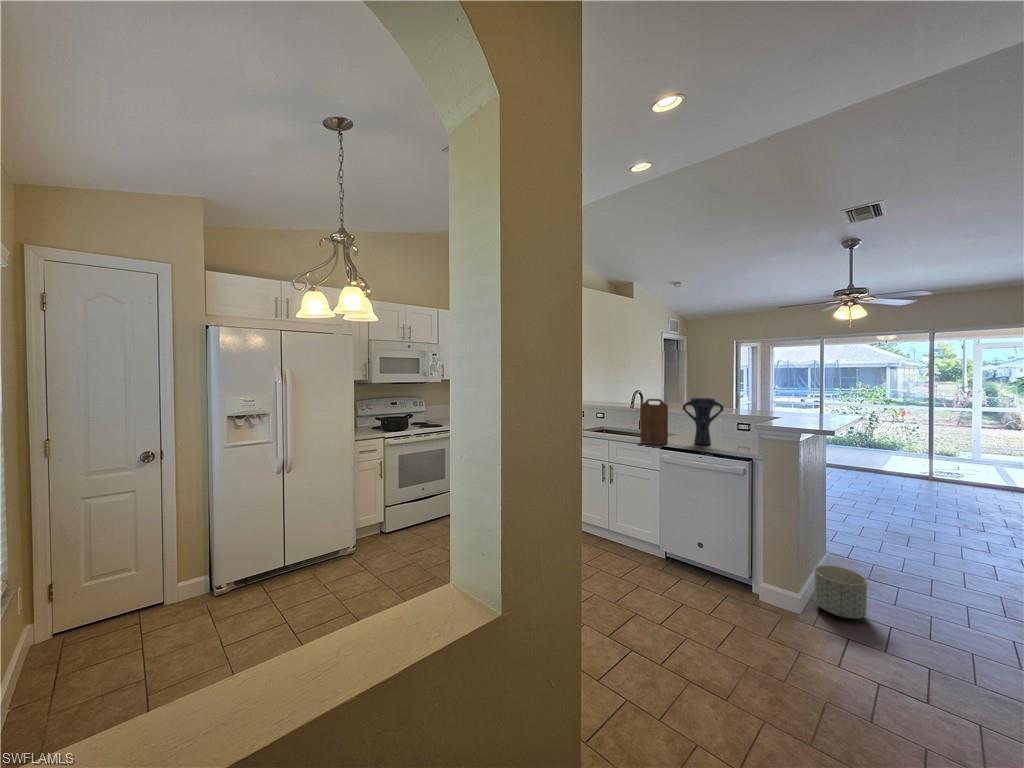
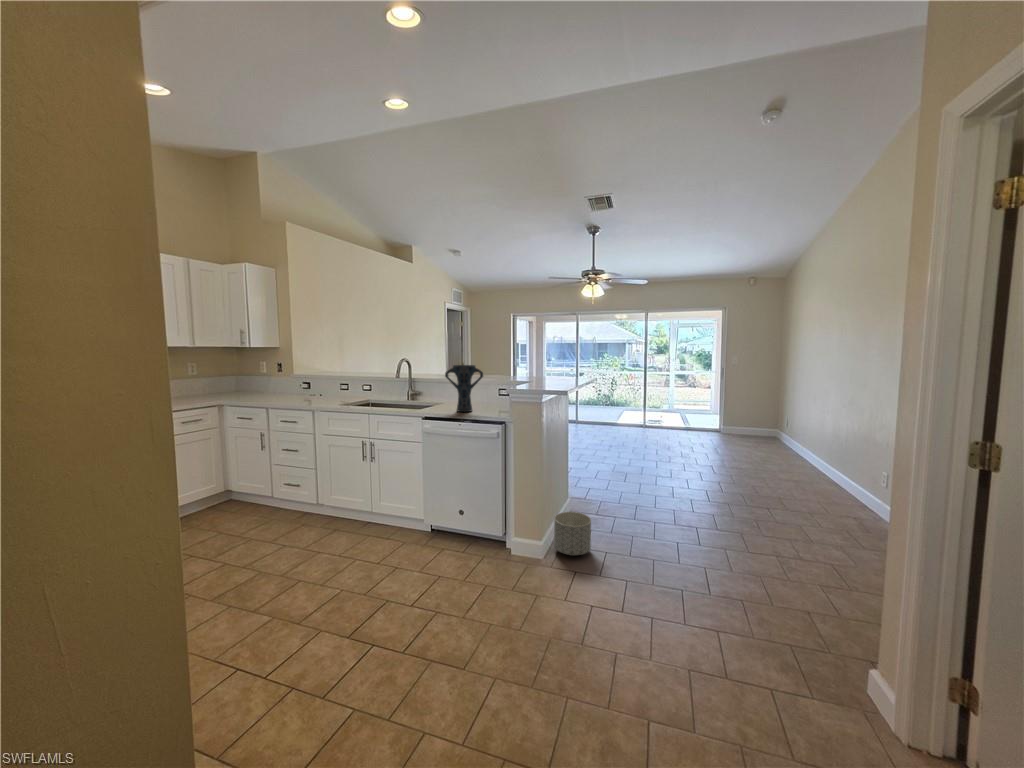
cutting board: present [641,399,668,444] -> none [402,366,430,414]

